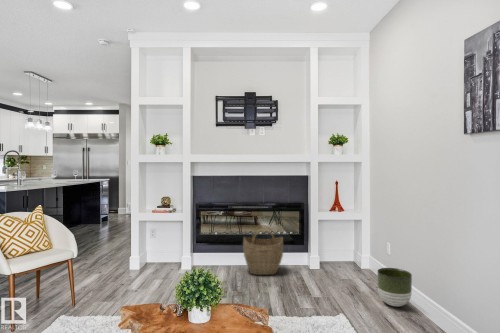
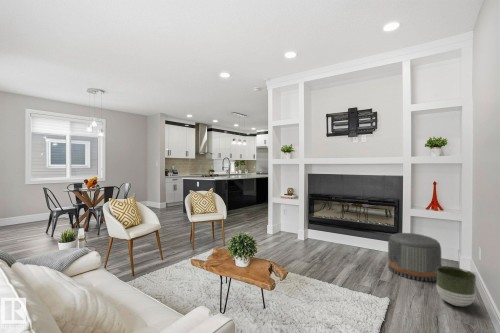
woven basket: present [243,230,283,275] -> none [338,215,373,256]
pouf: none [309,239,359,289] -> present [388,233,441,281]

